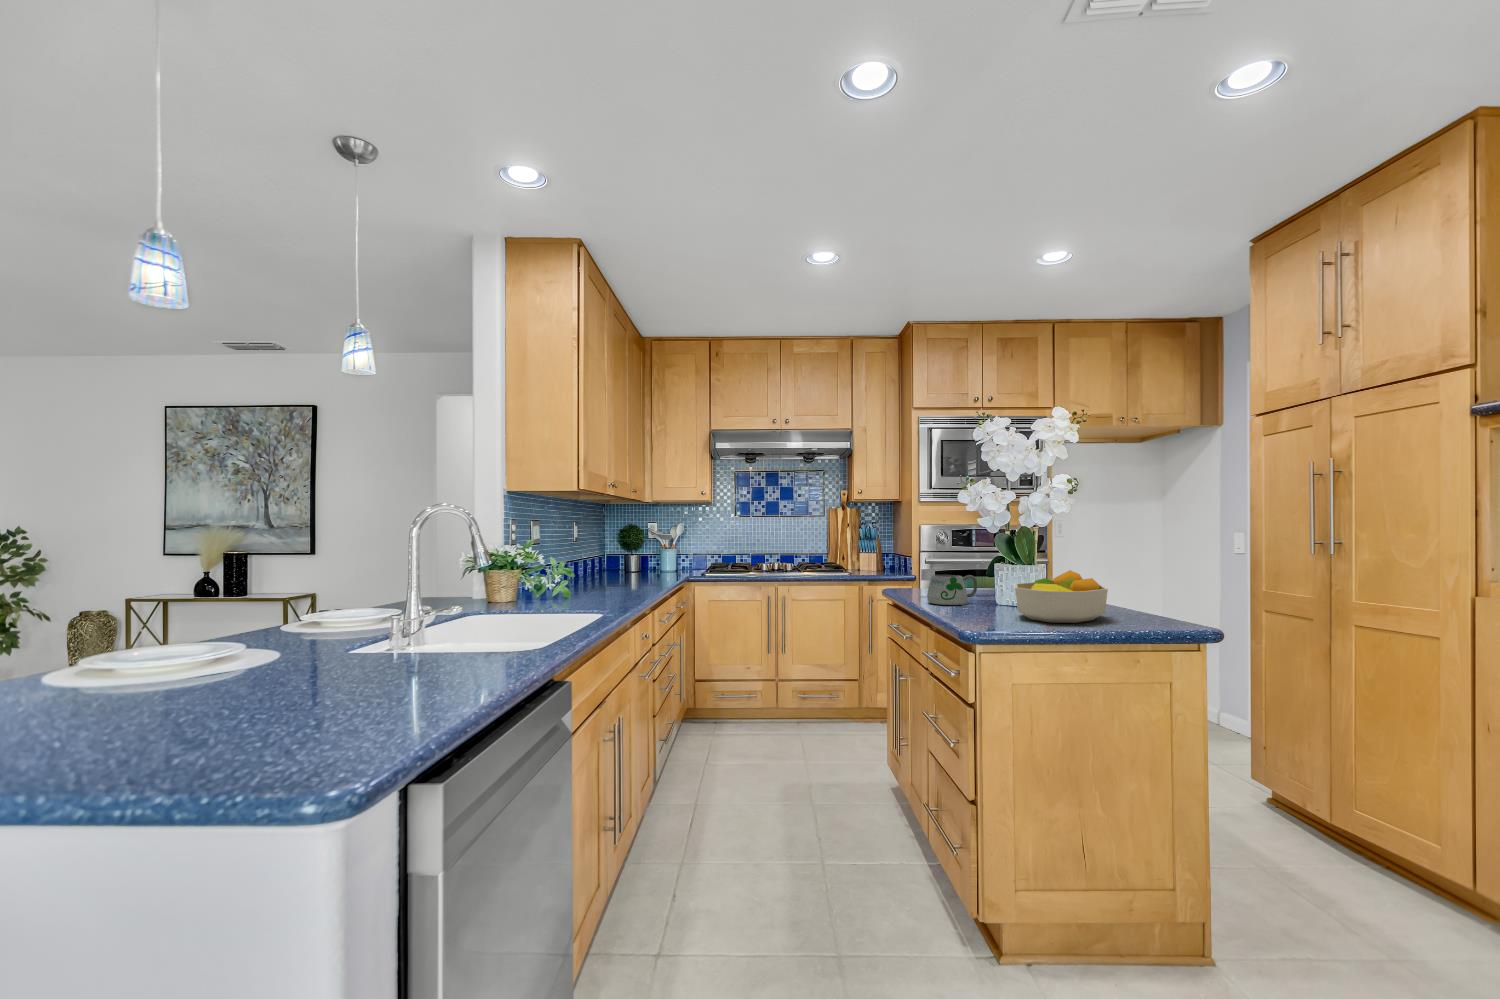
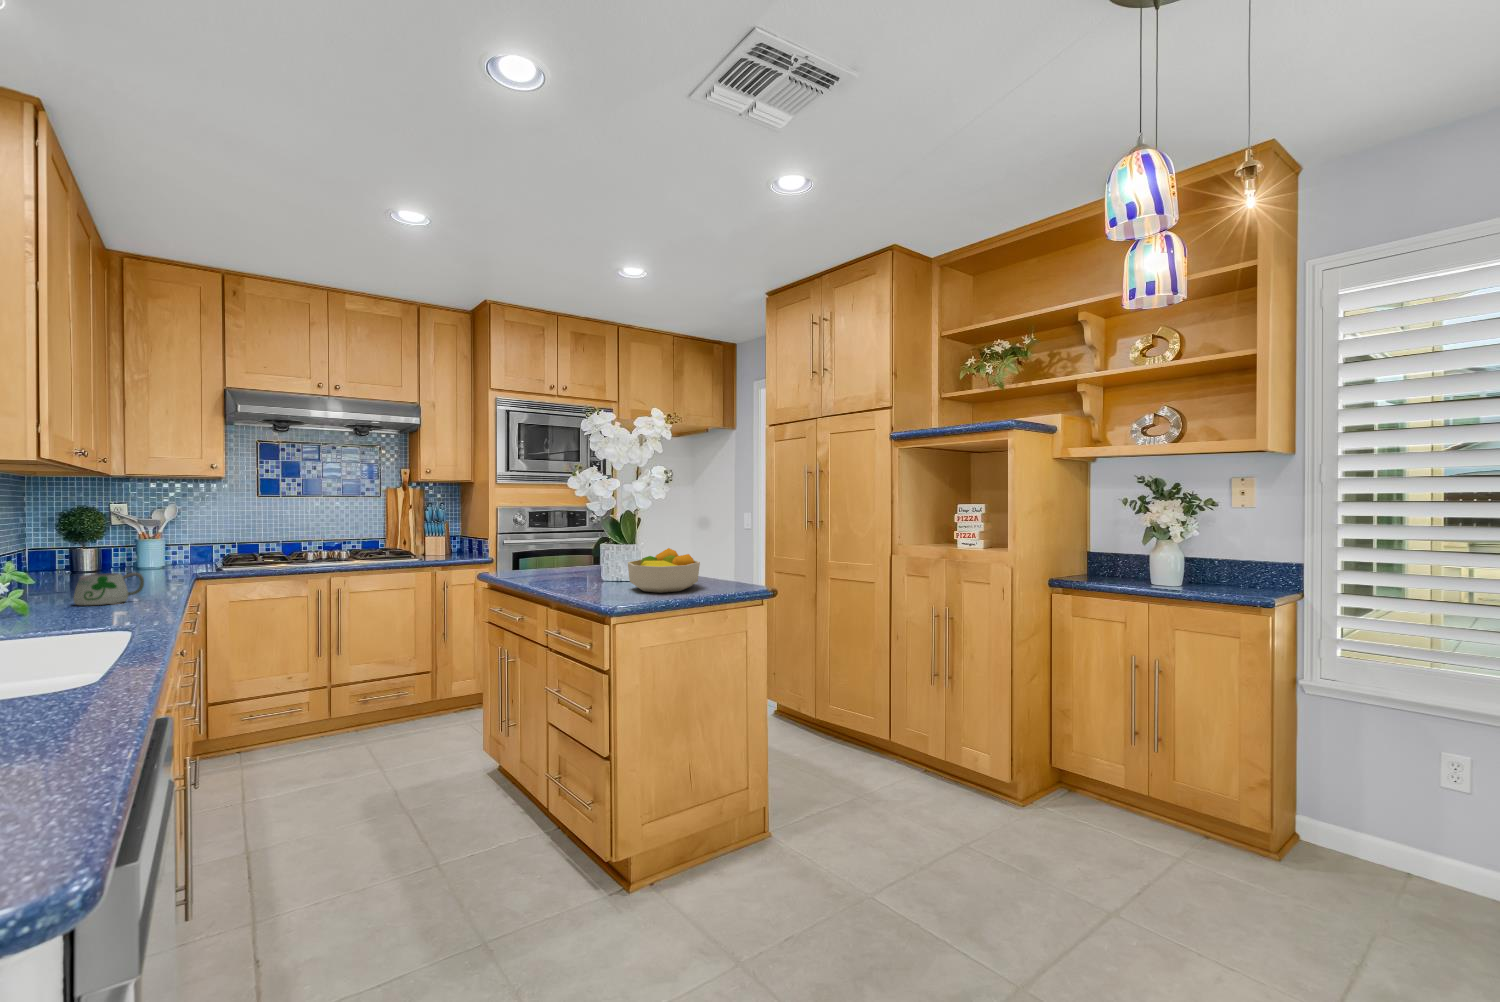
mug: present [927,575,977,605] -> present [74,572,144,605]

